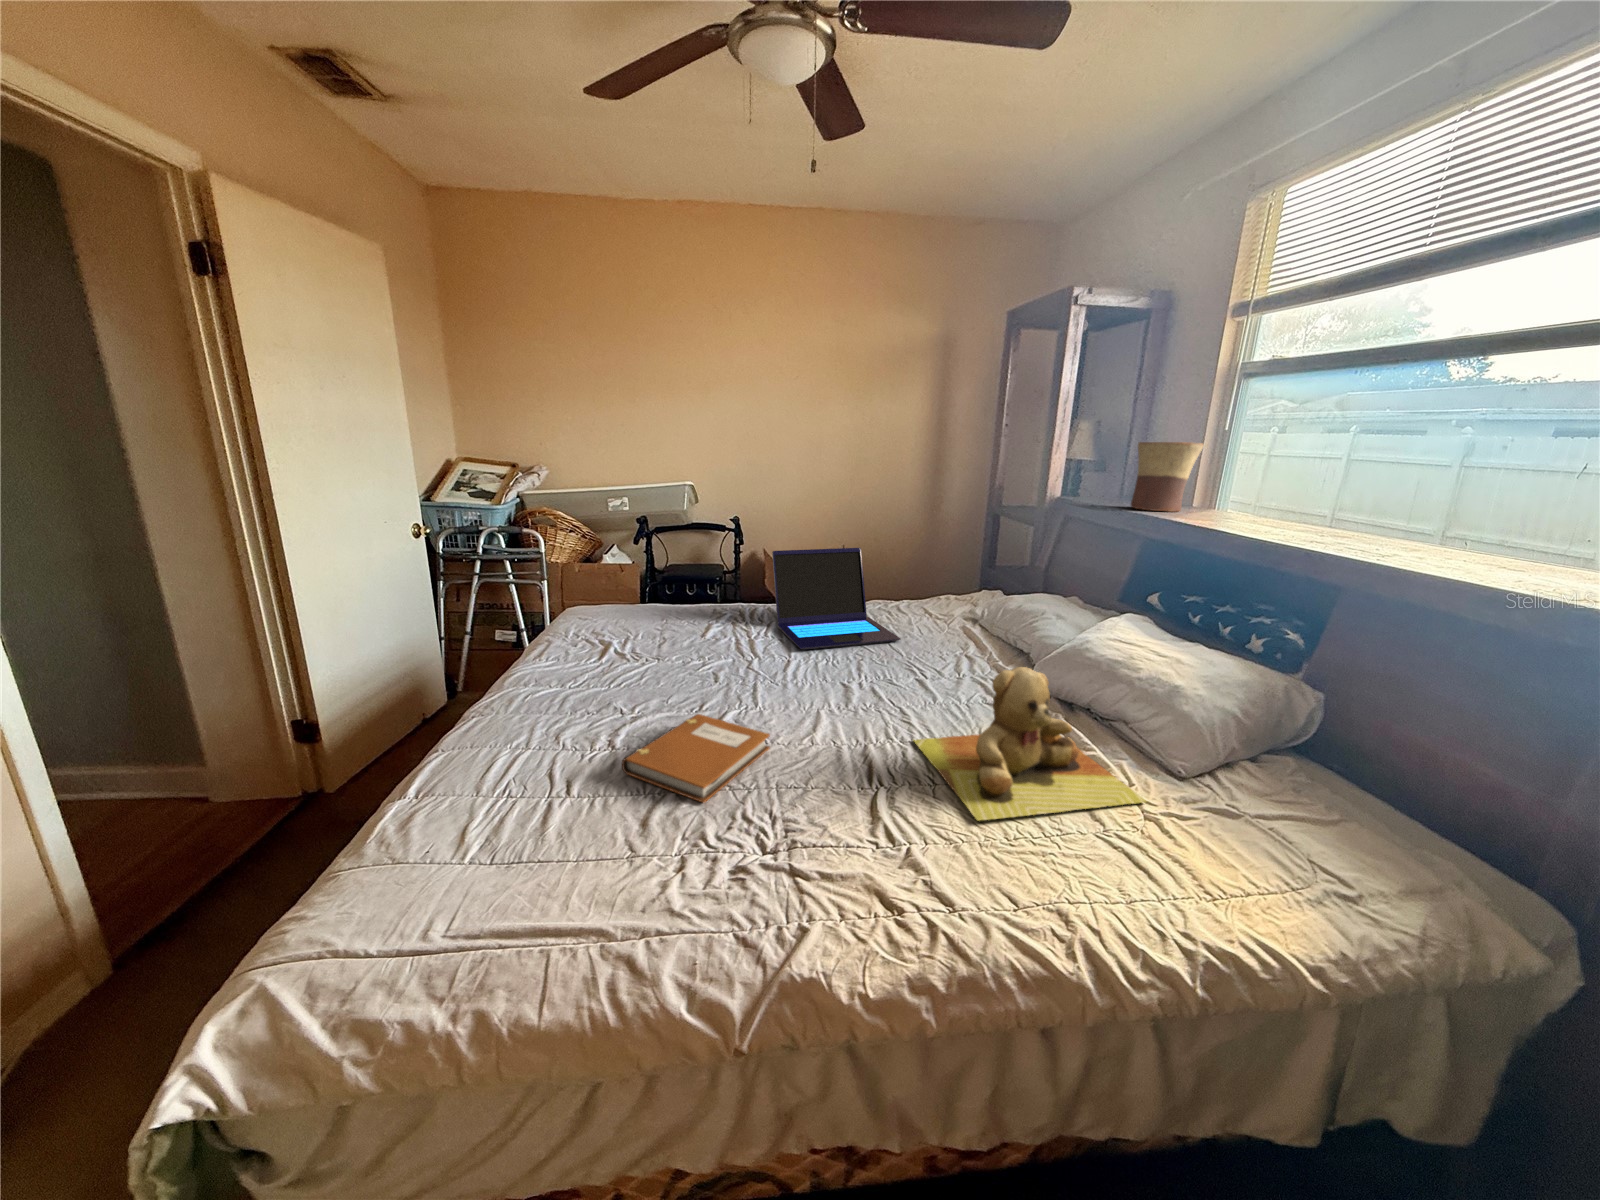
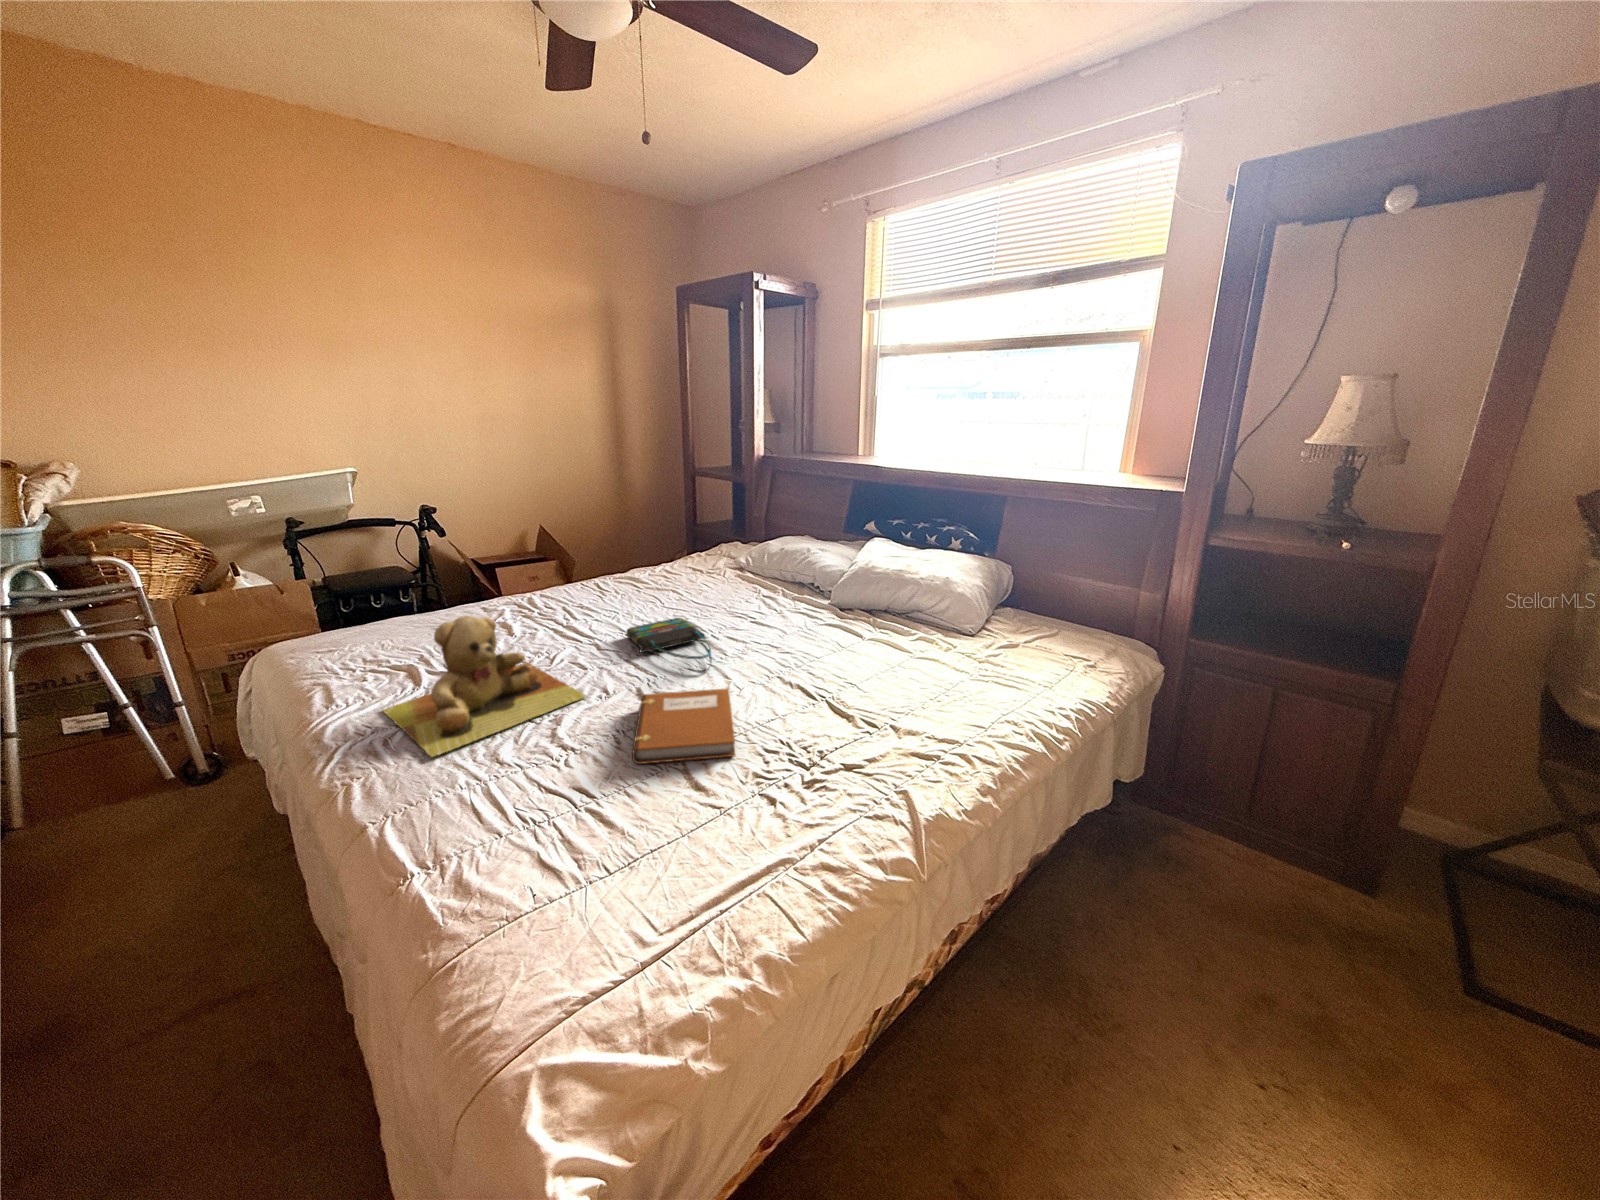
flower pot: present [1131,442,1203,512] -> none [837,395,882,451]
laptop: present [772,548,900,650] -> none [572,512,723,619]
tote bag: none [751,652,827,713] -> present [626,618,712,673]
teddy bear: present [914,667,1146,821] -> present [382,616,586,757]

